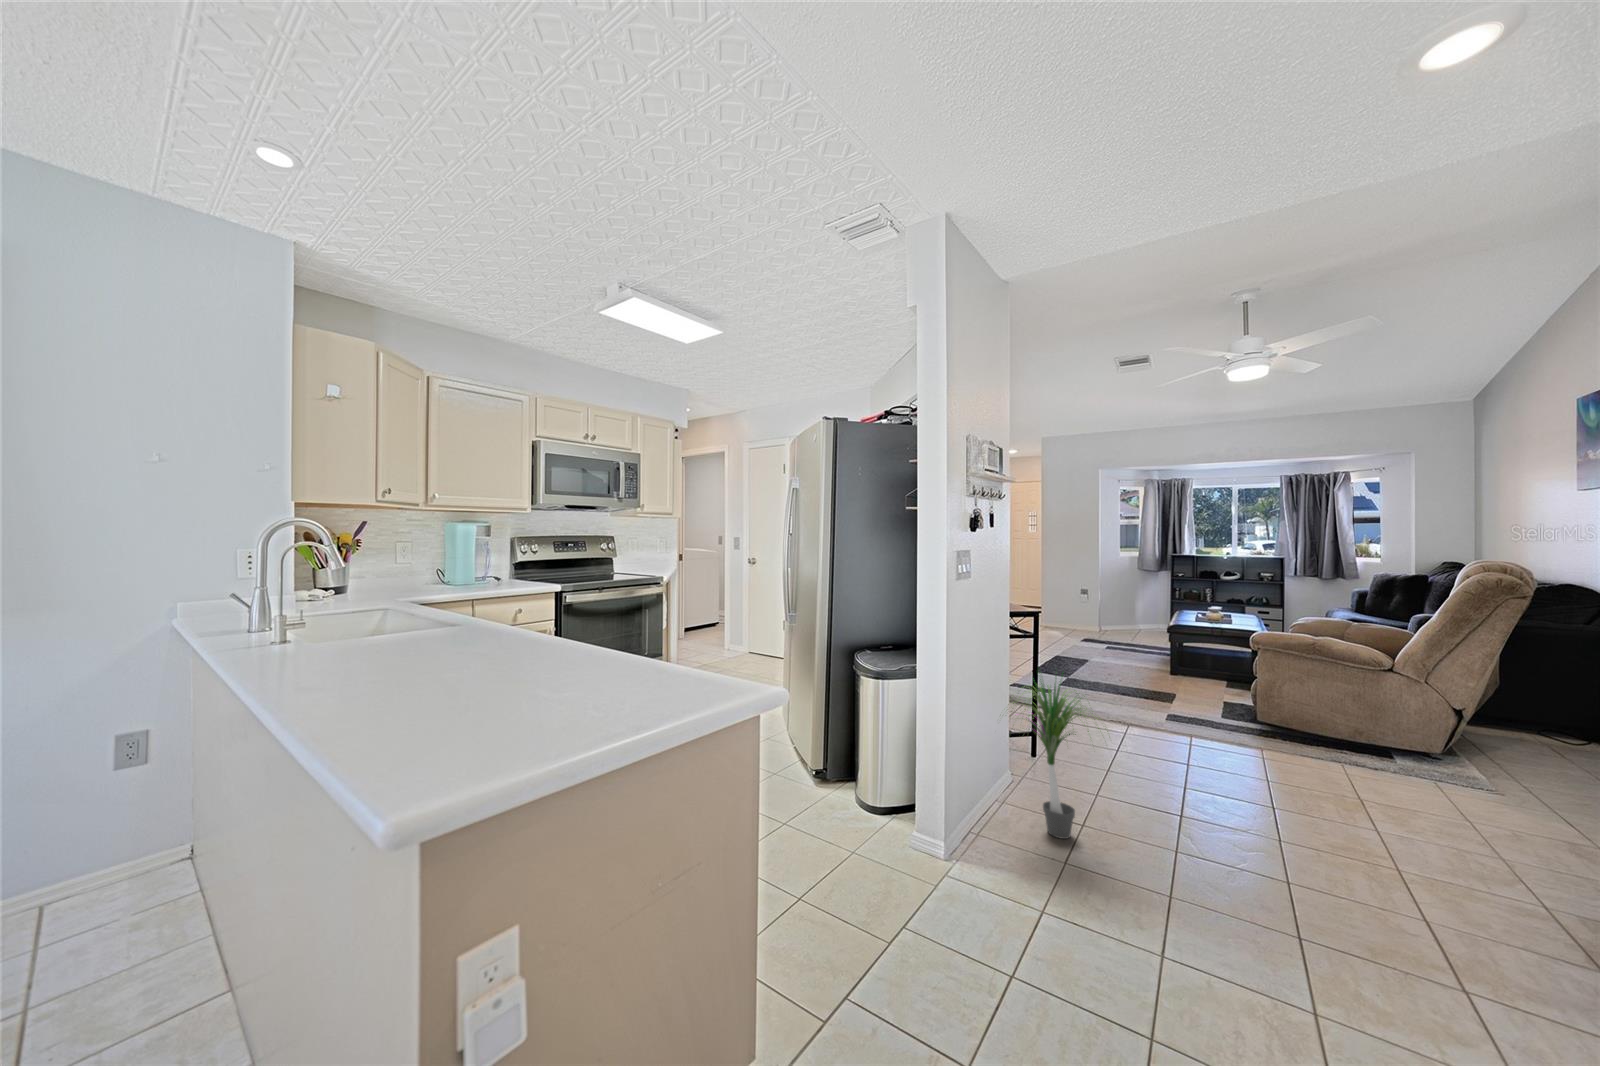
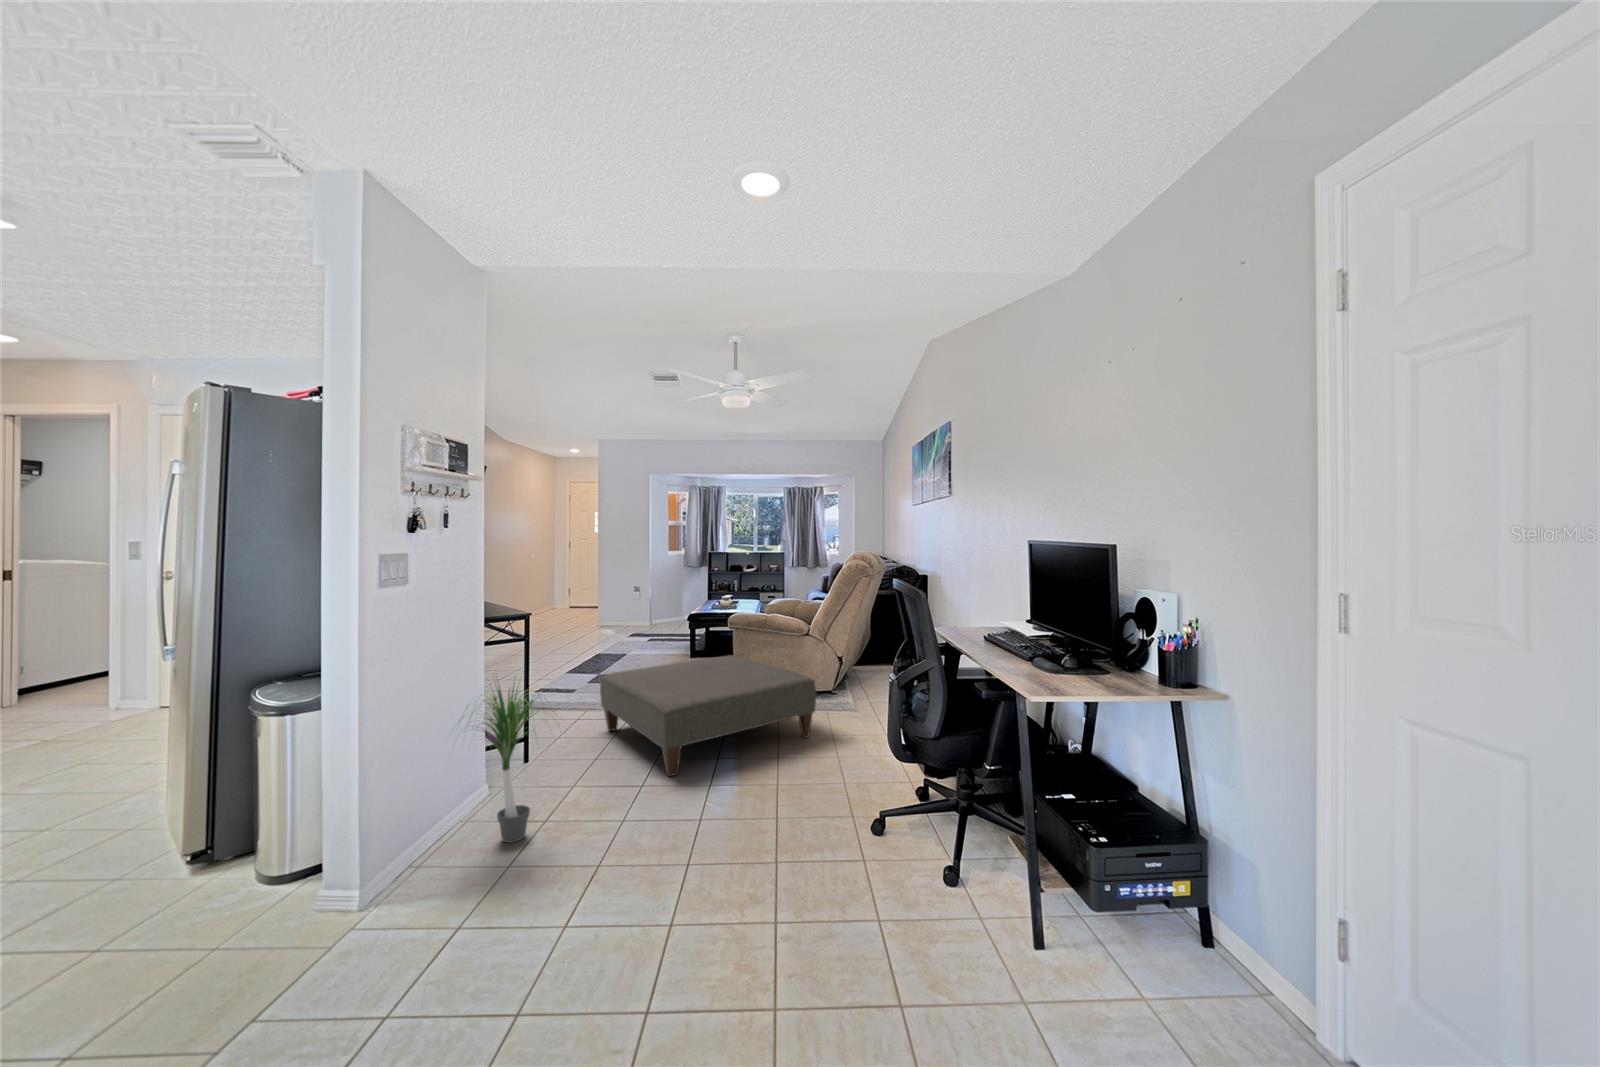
ottoman: none [1099,682,1444,817] -> present [600,655,816,776]

